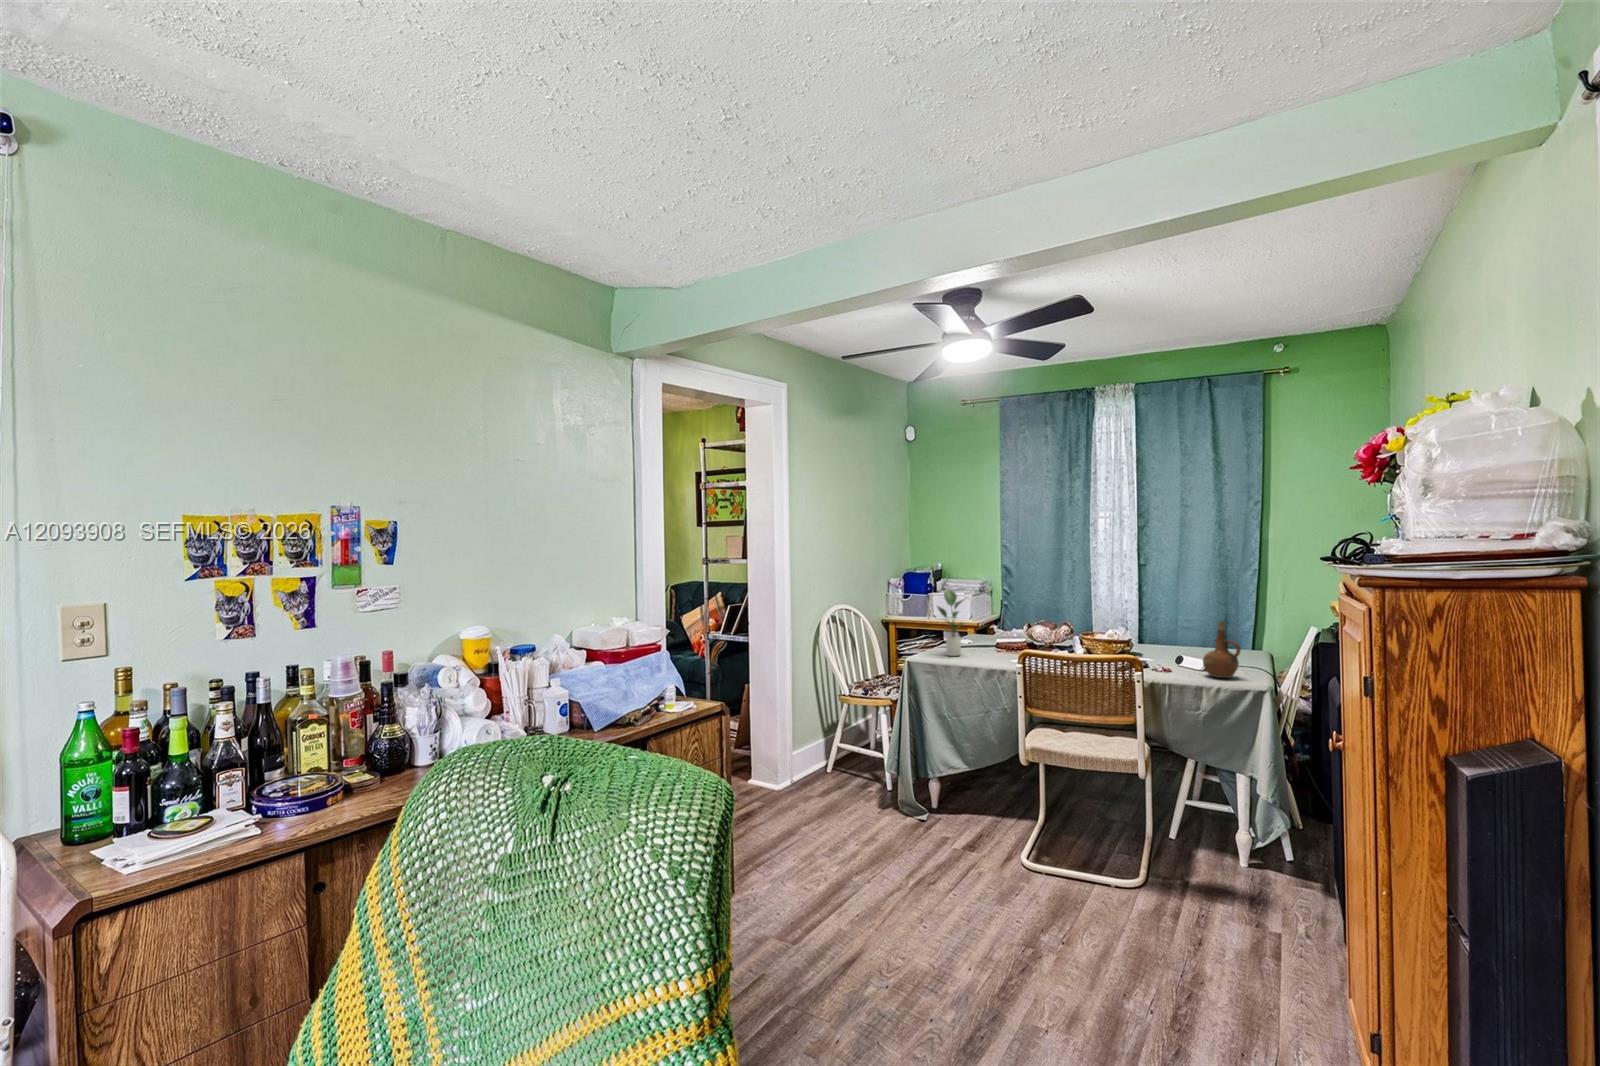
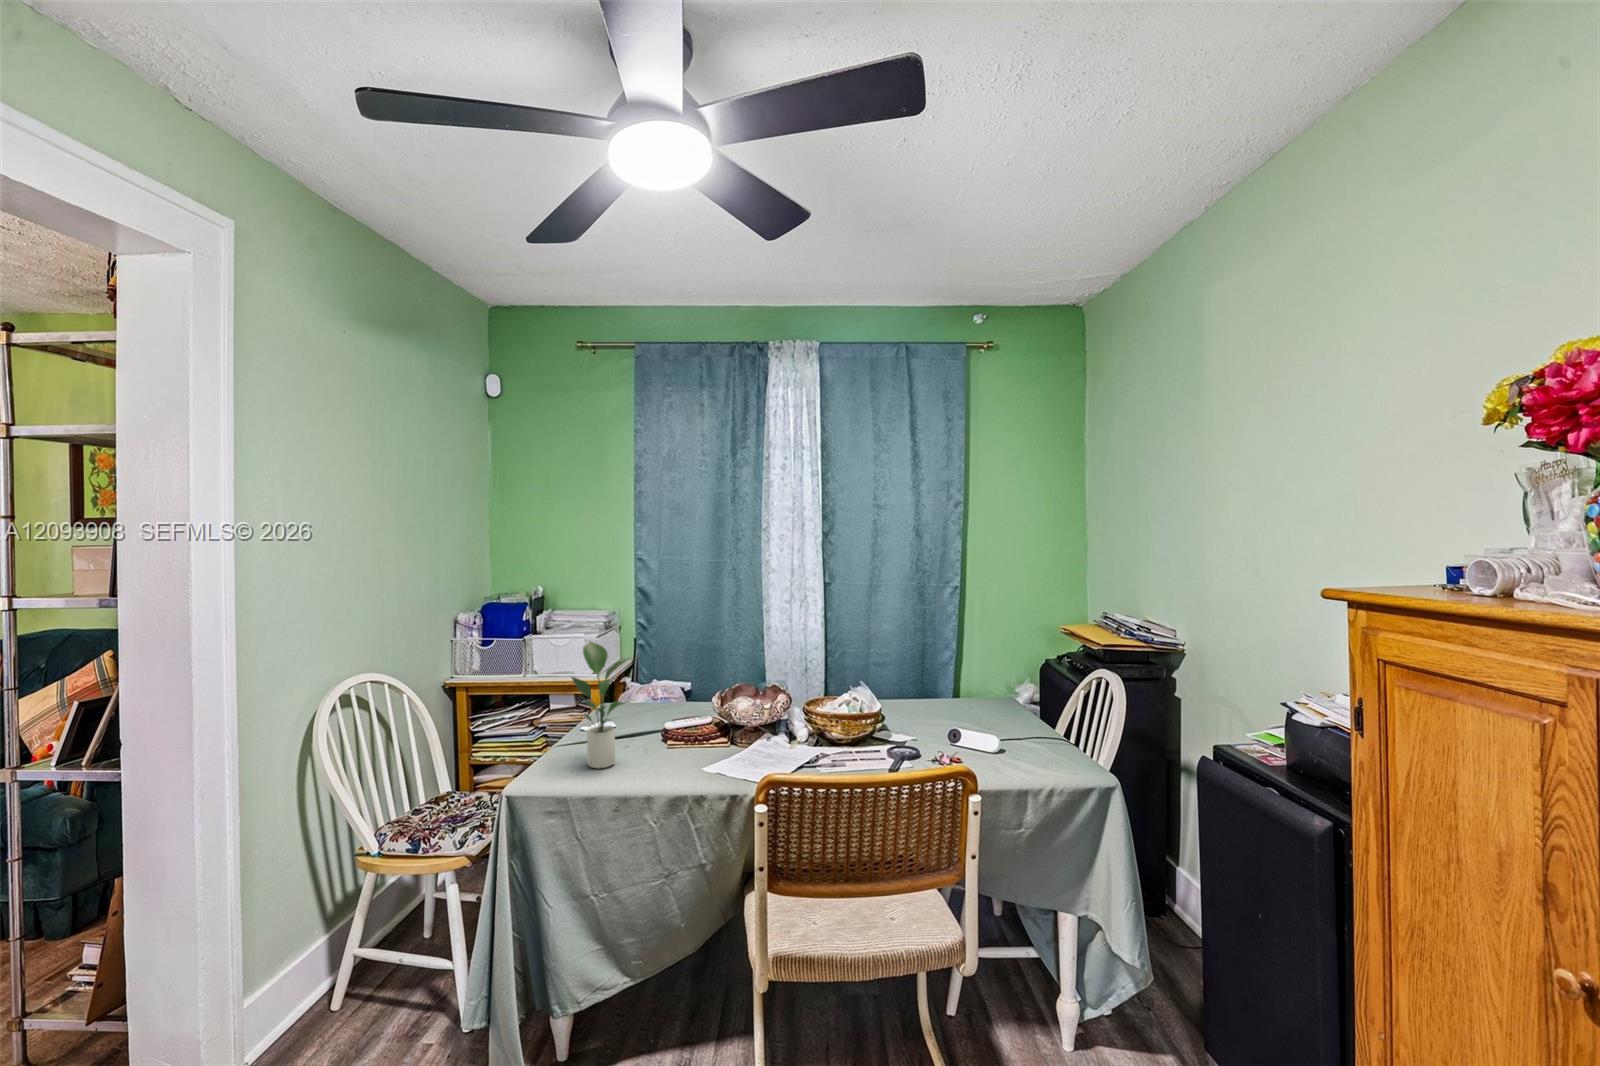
ceramic pitcher: present [1203,621,1241,678] -> none [1000,674,1051,762]

